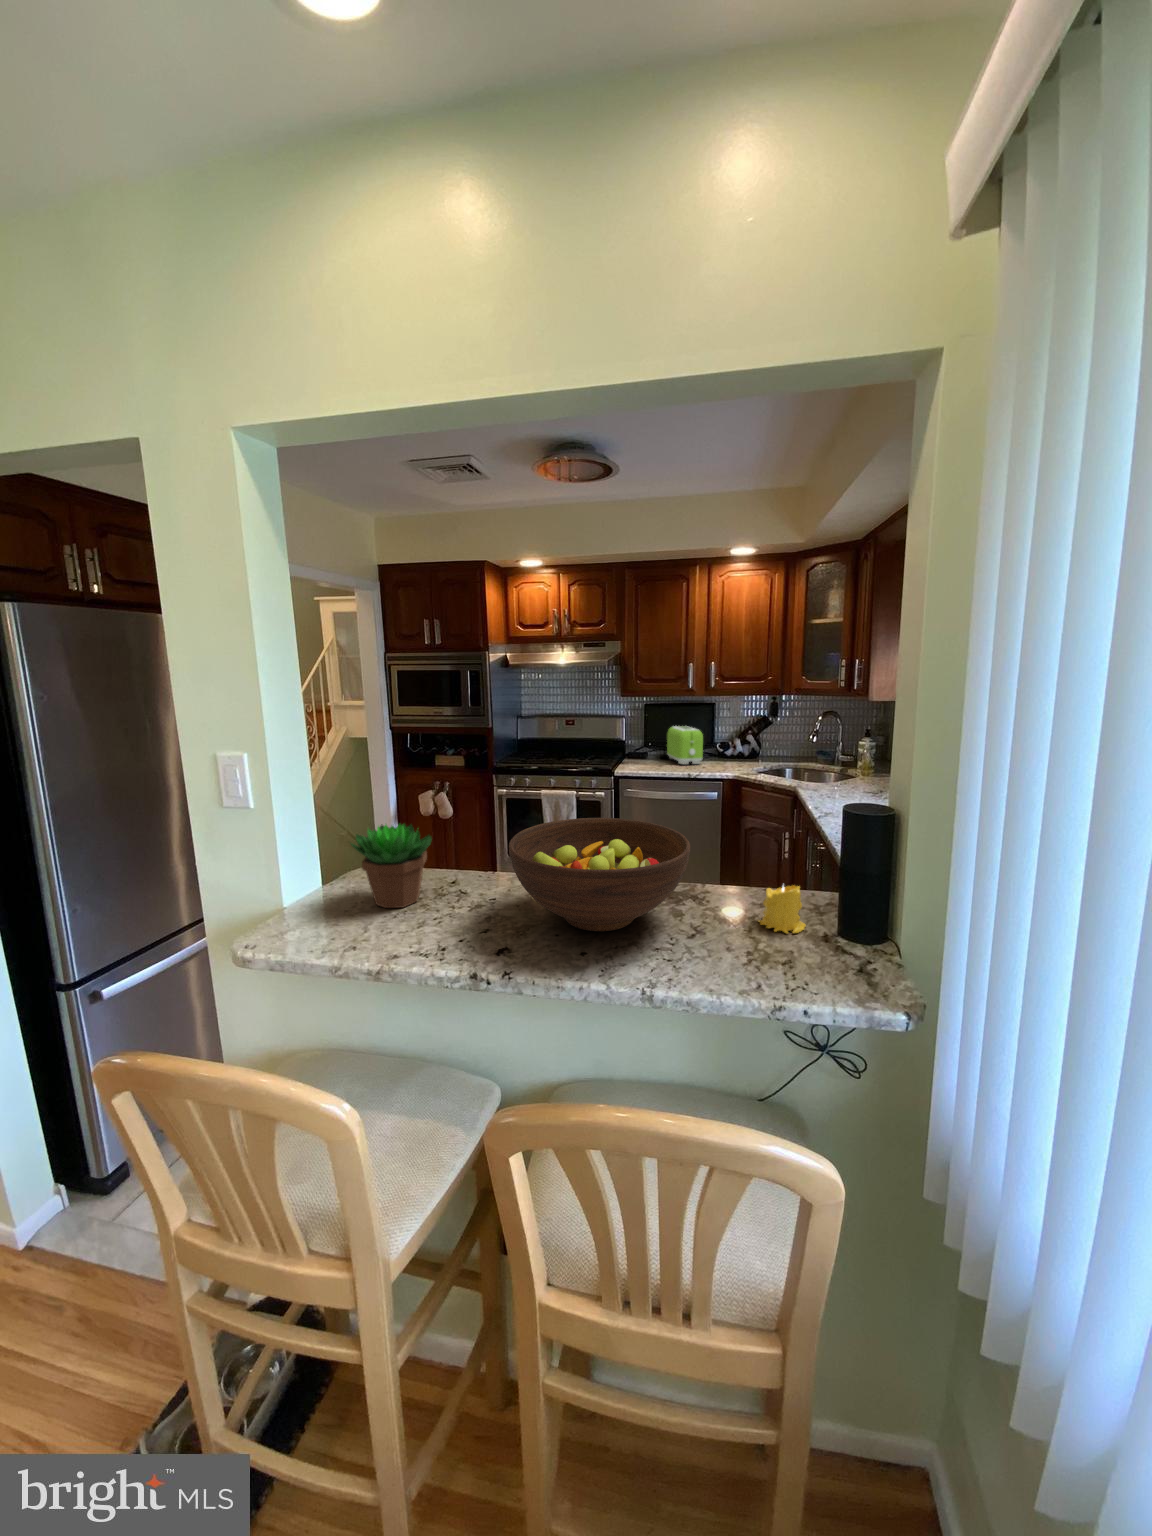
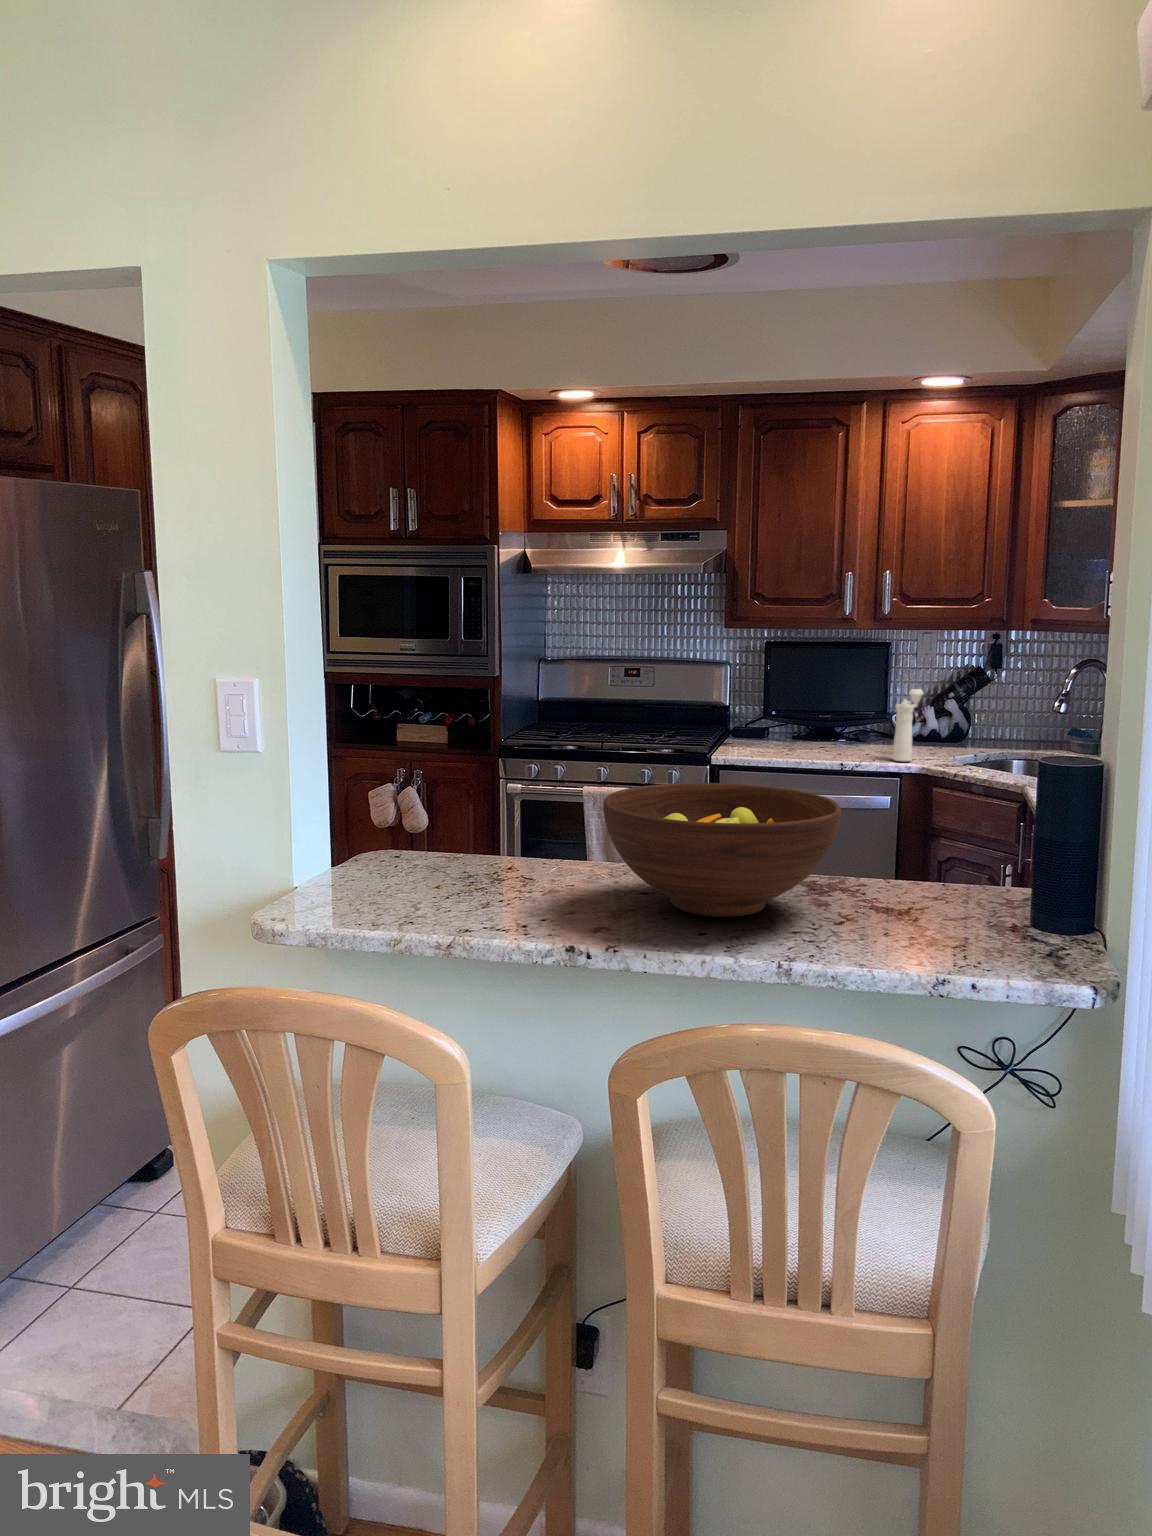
toaster: present [667,726,703,764] -> none [805,683,869,749]
pepper mill: none [717,730,734,772] -> present [893,689,923,761]
succulent plant: present [351,824,432,908] -> none [382,780,484,894]
candle: present [759,885,806,933] -> none [928,861,991,925]

